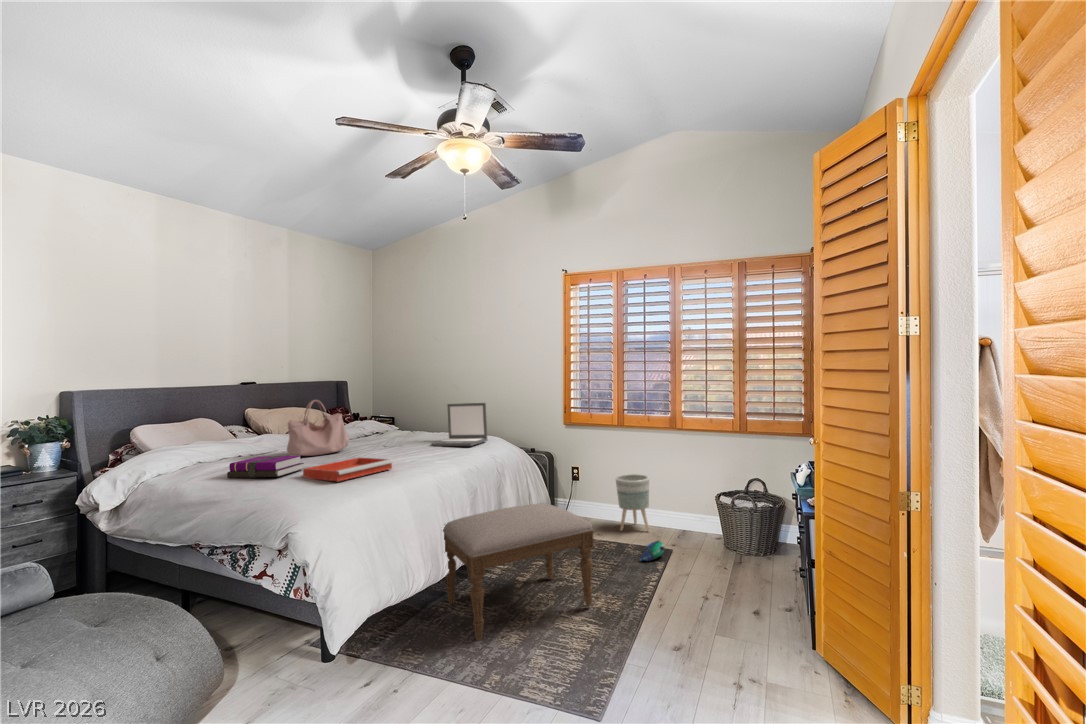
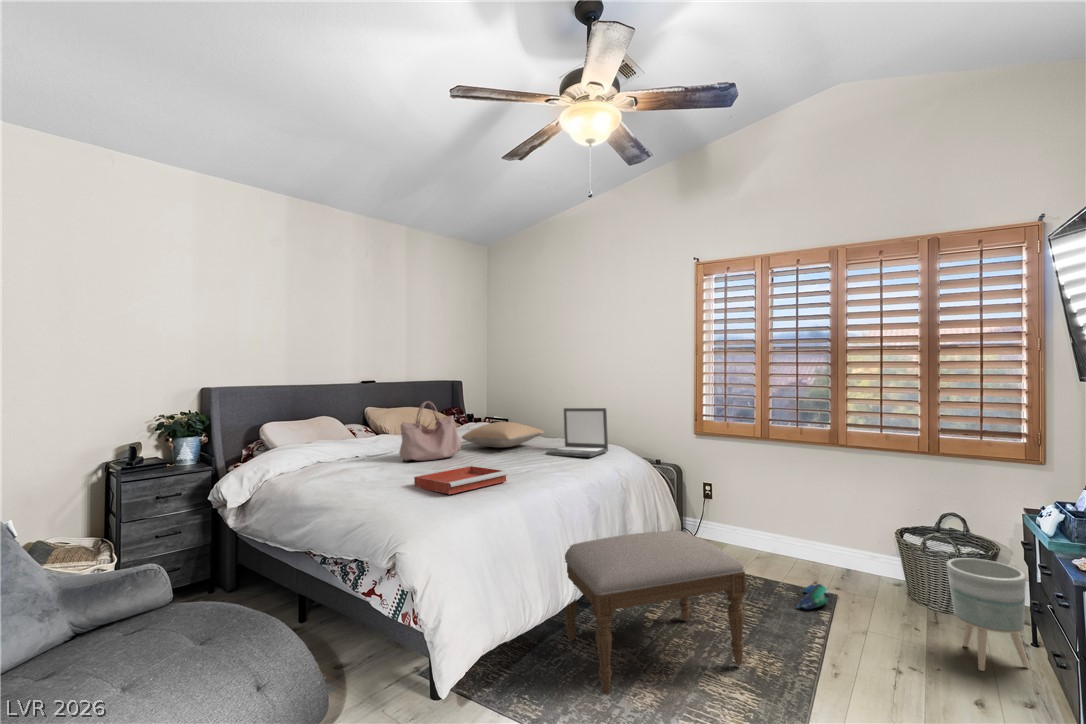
pillow: none [350,418,430,442] -> present [462,422,544,448]
notebook: present [227,455,304,478] -> none [341,460,416,484]
planter: present [616,474,649,531] -> present [946,558,1029,671]

